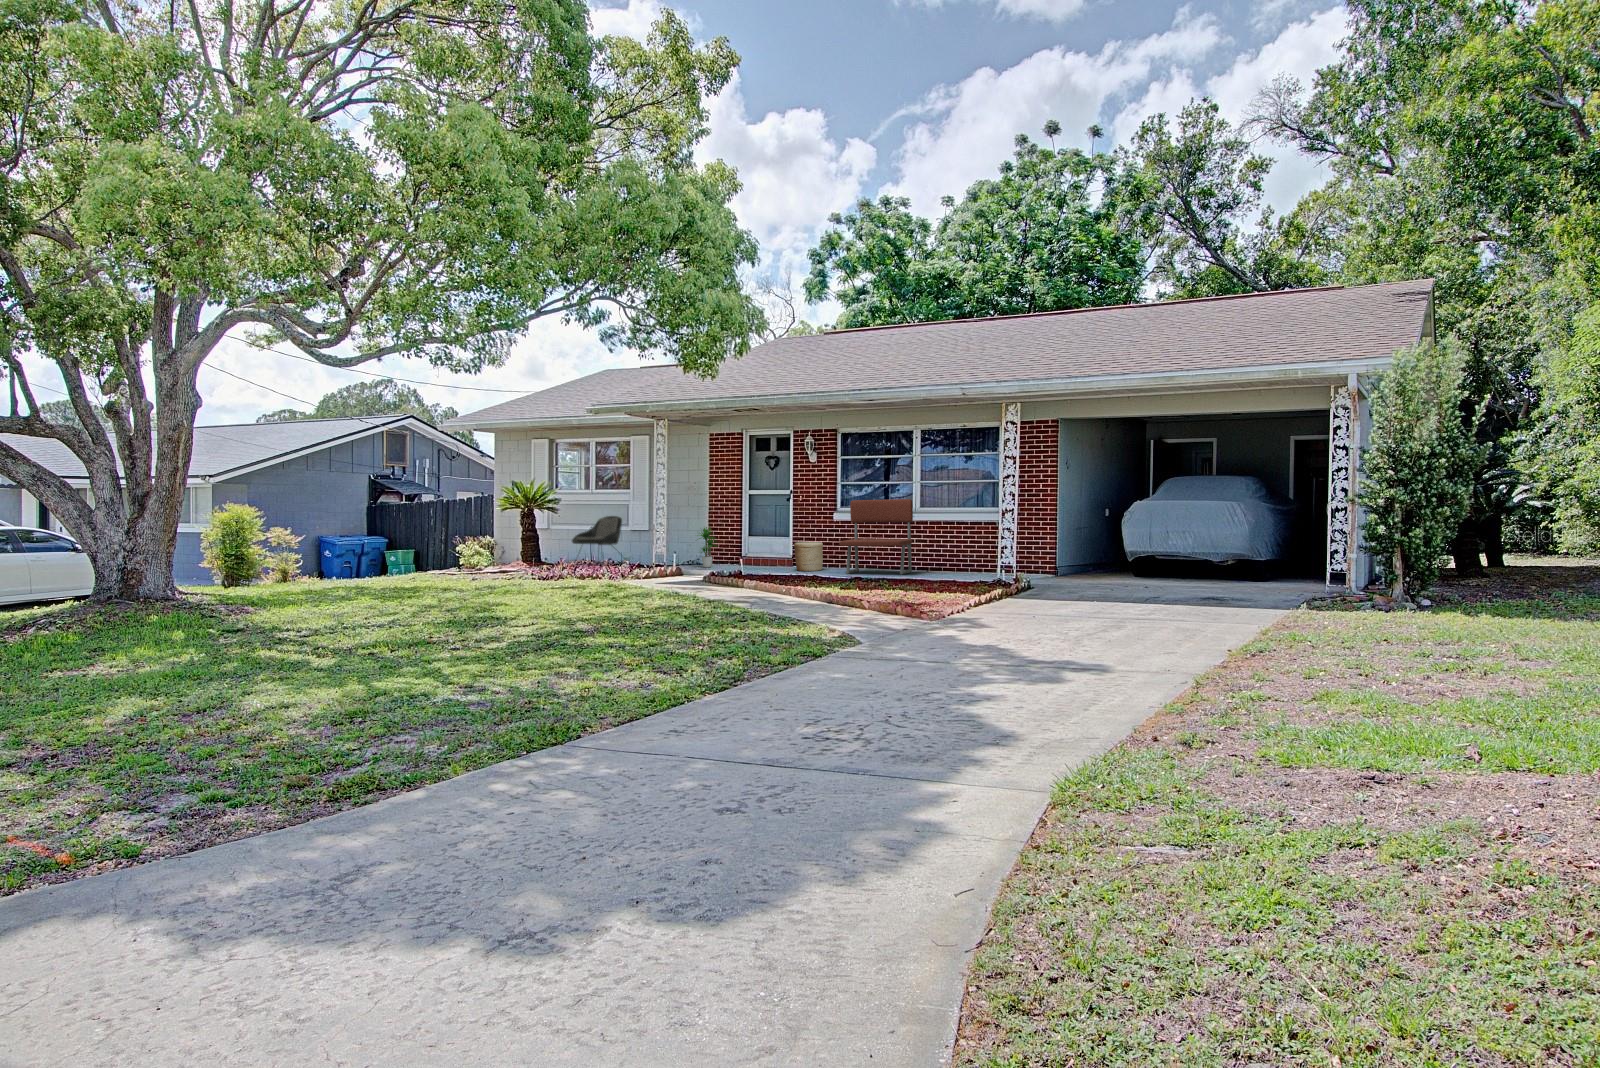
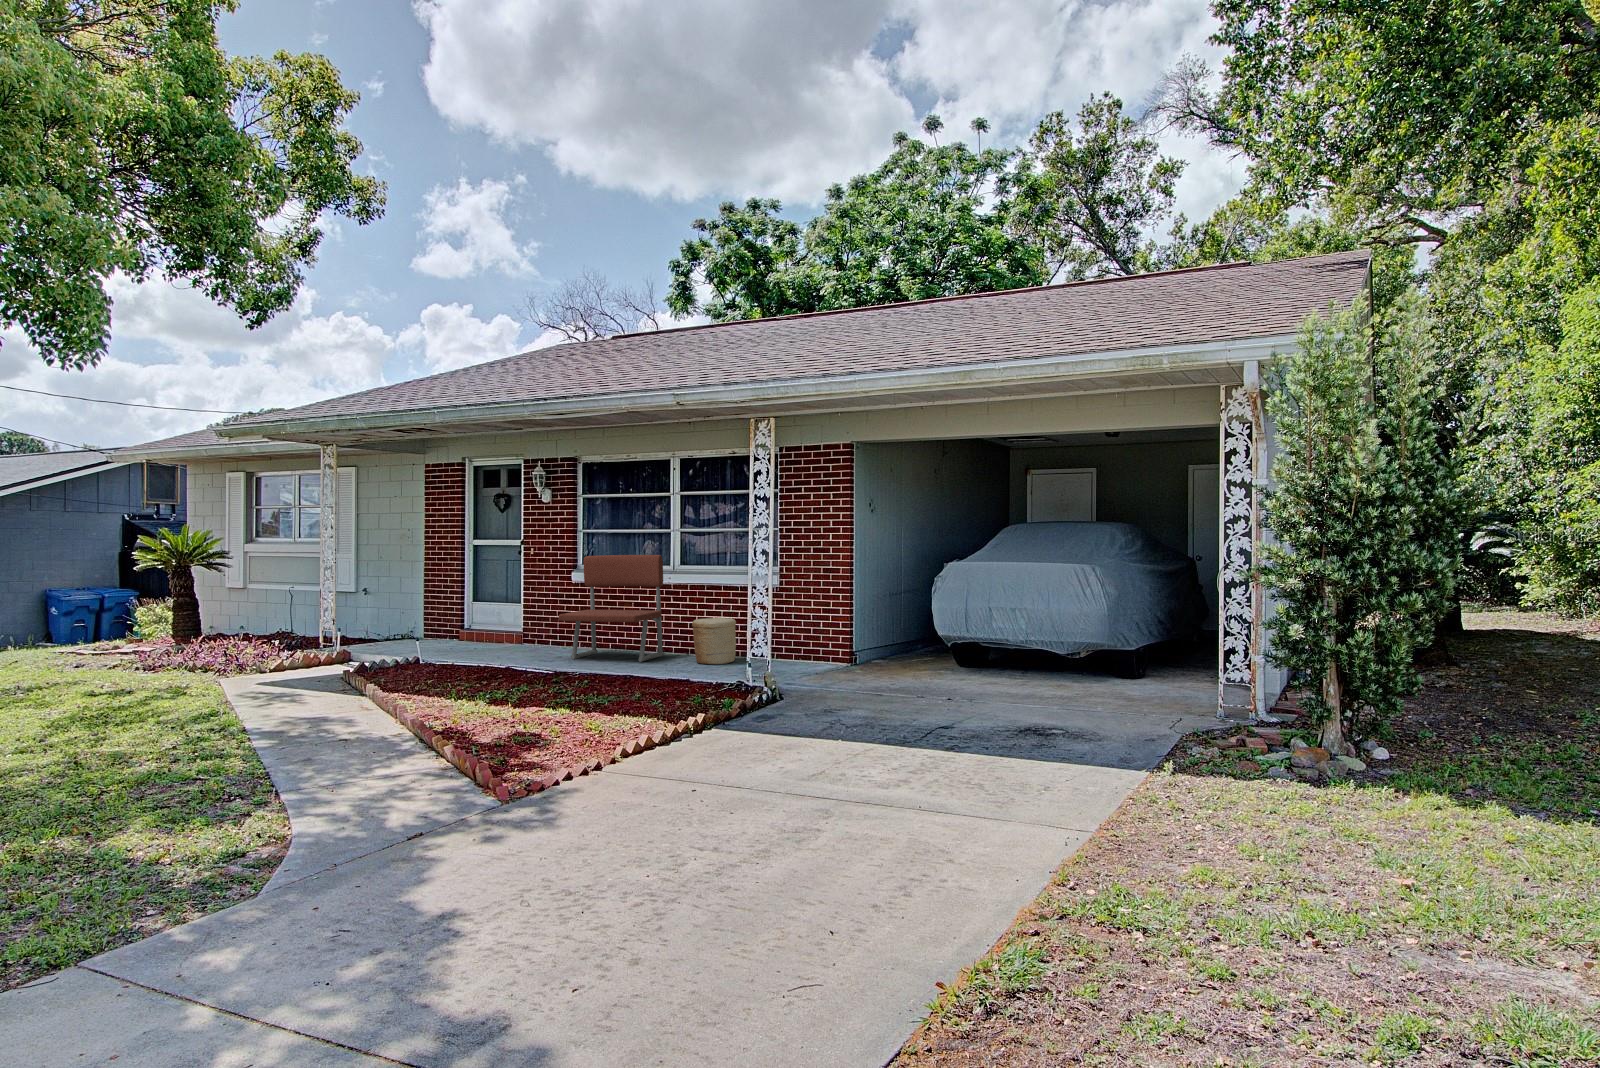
lounge chair: present [572,516,622,564] -> none [262,571,339,639]
potted plant: present [699,527,715,568] -> none [400,586,437,643]
woven basket: present [794,542,823,571] -> present [692,618,736,664]

